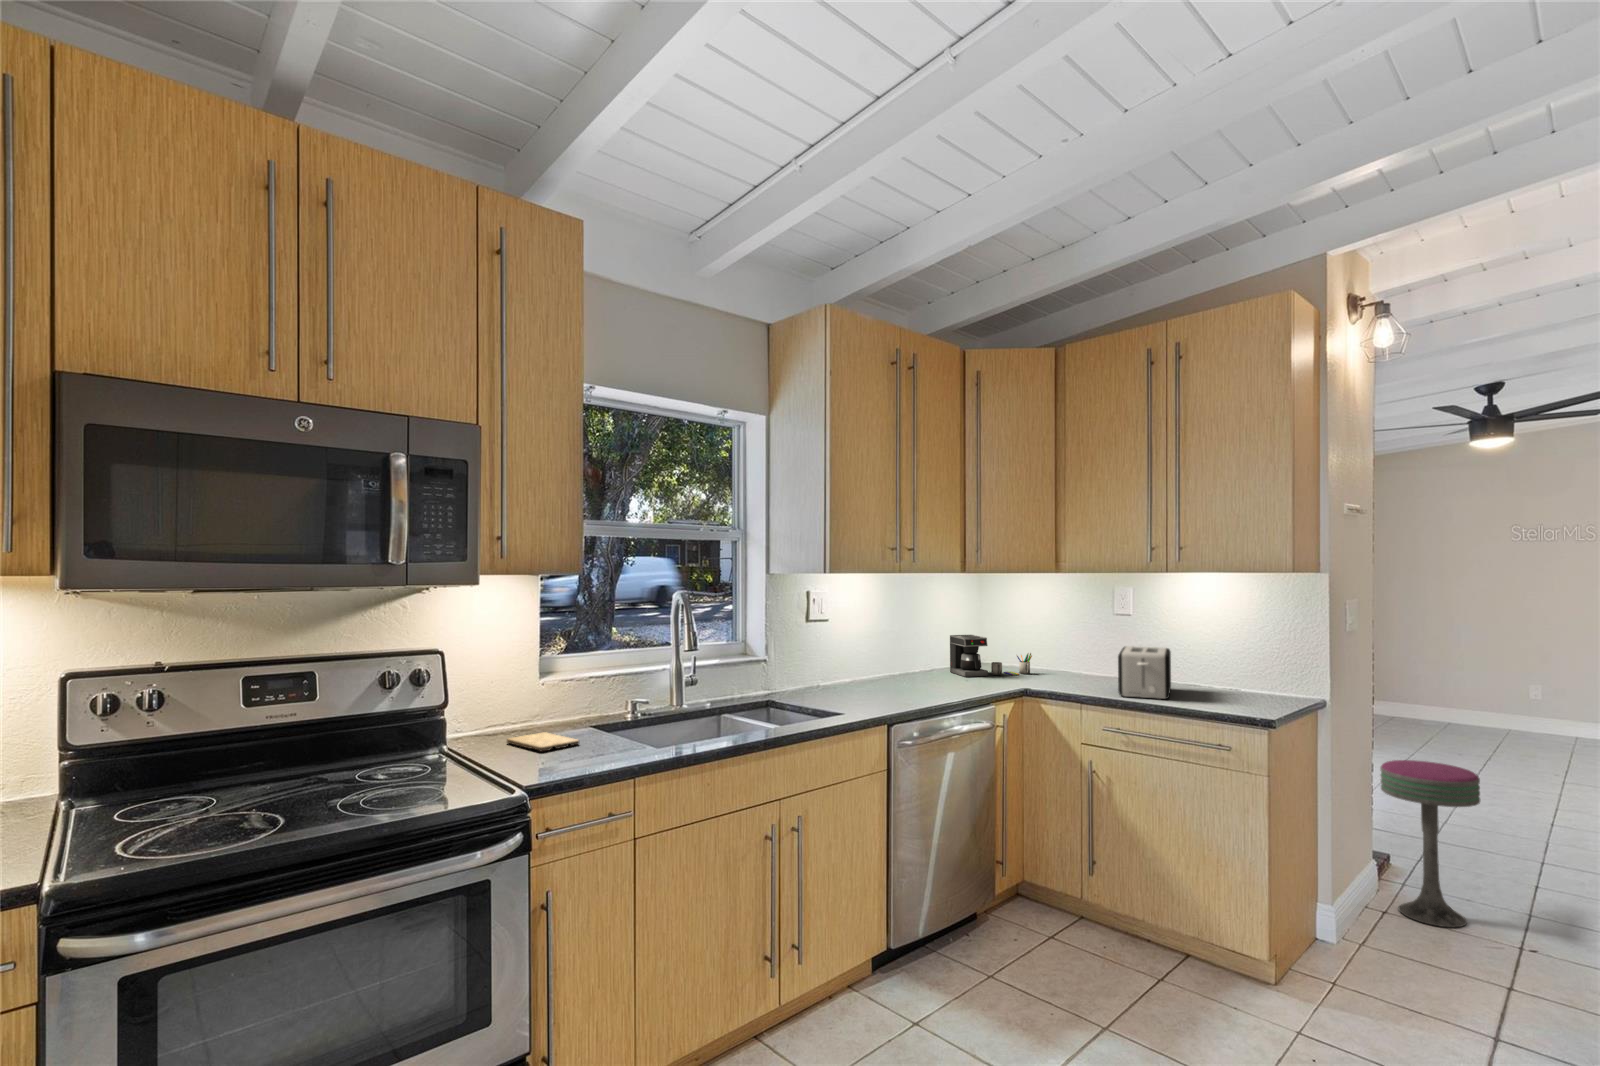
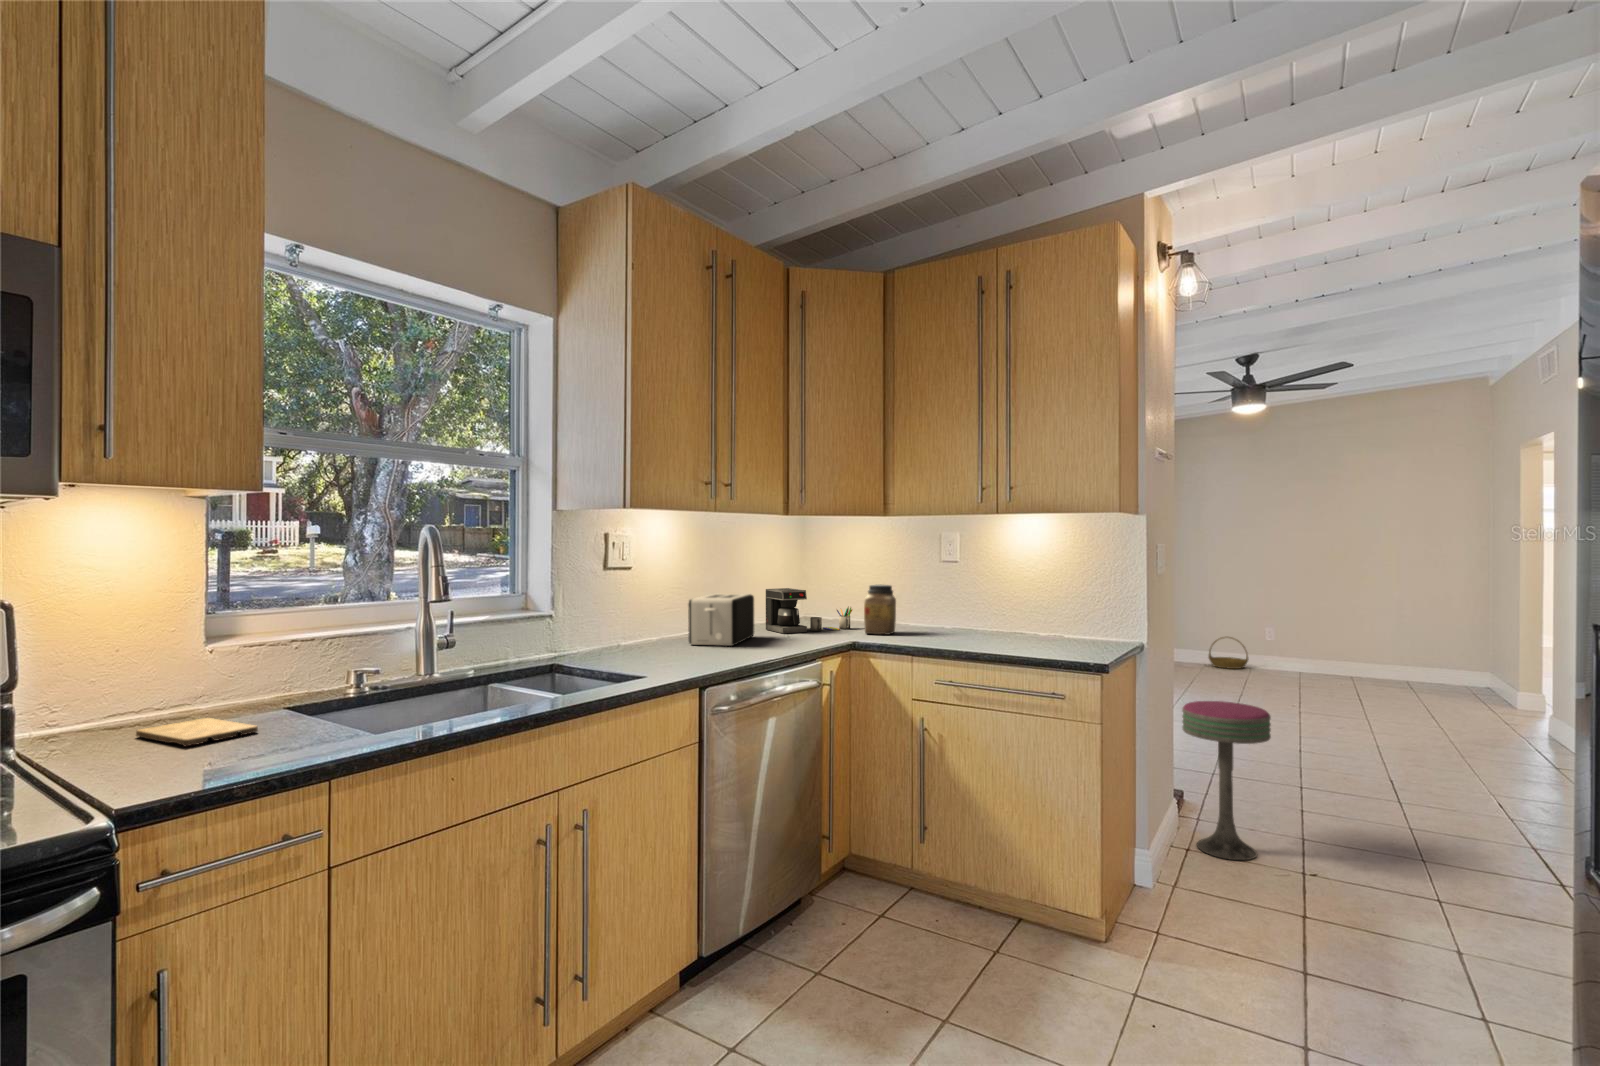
jar: none [1041,634,1073,682] -> present [864,584,896,635]
toaster: present [1118,646,1171,699] -> present [688,594,754,646]
basket: none [1478,687,1531,725] -> present [1209,637,1248,669]

